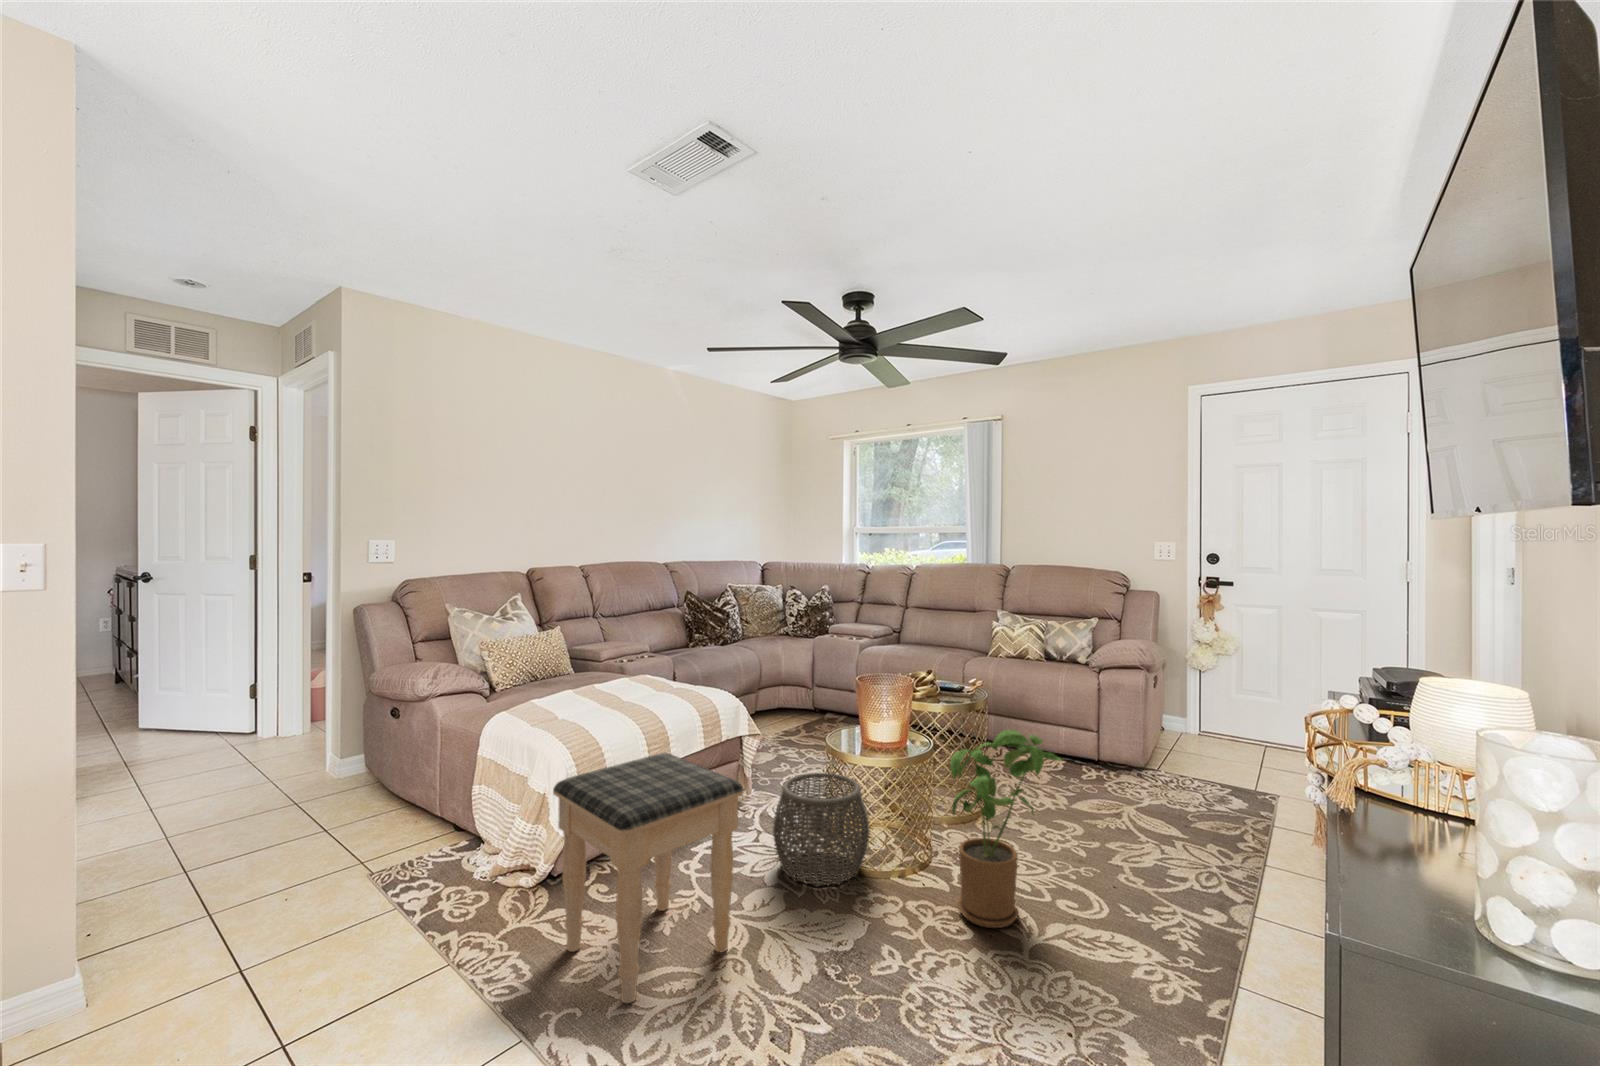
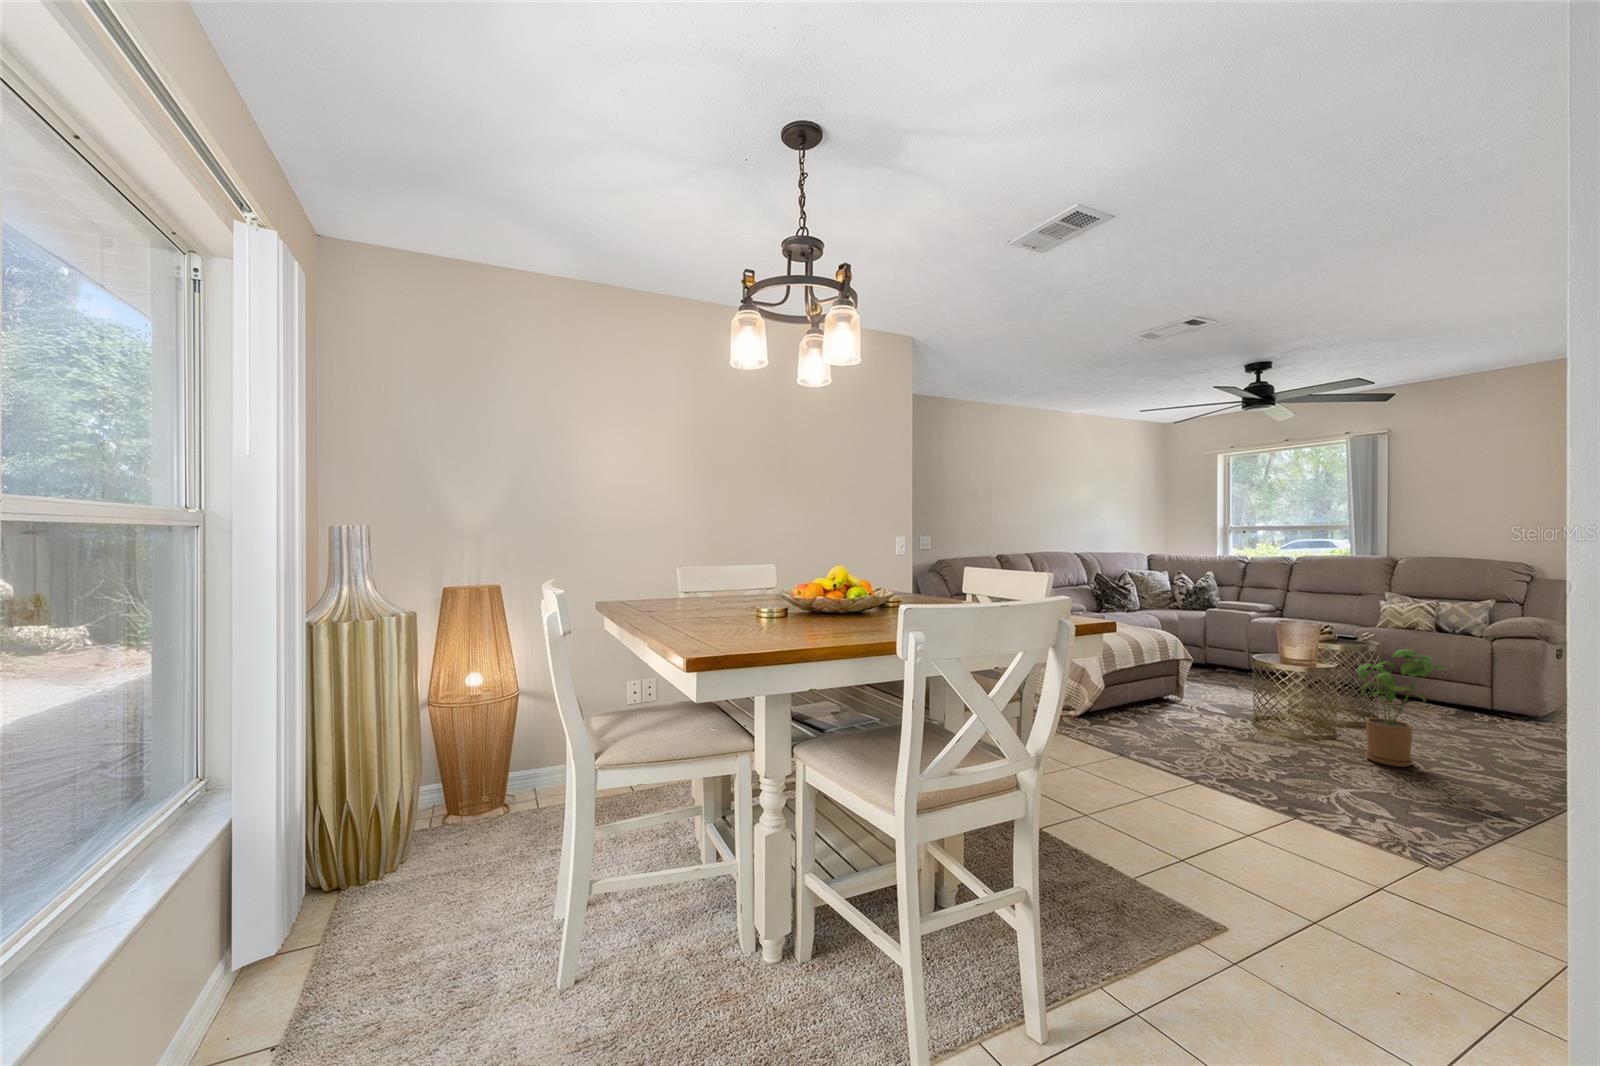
footstool: present [553,753,744,1003] -> none [1109,650,1221,757]
woven basket: present [773,773,869,886] -> none [1220,678,1293,739]

